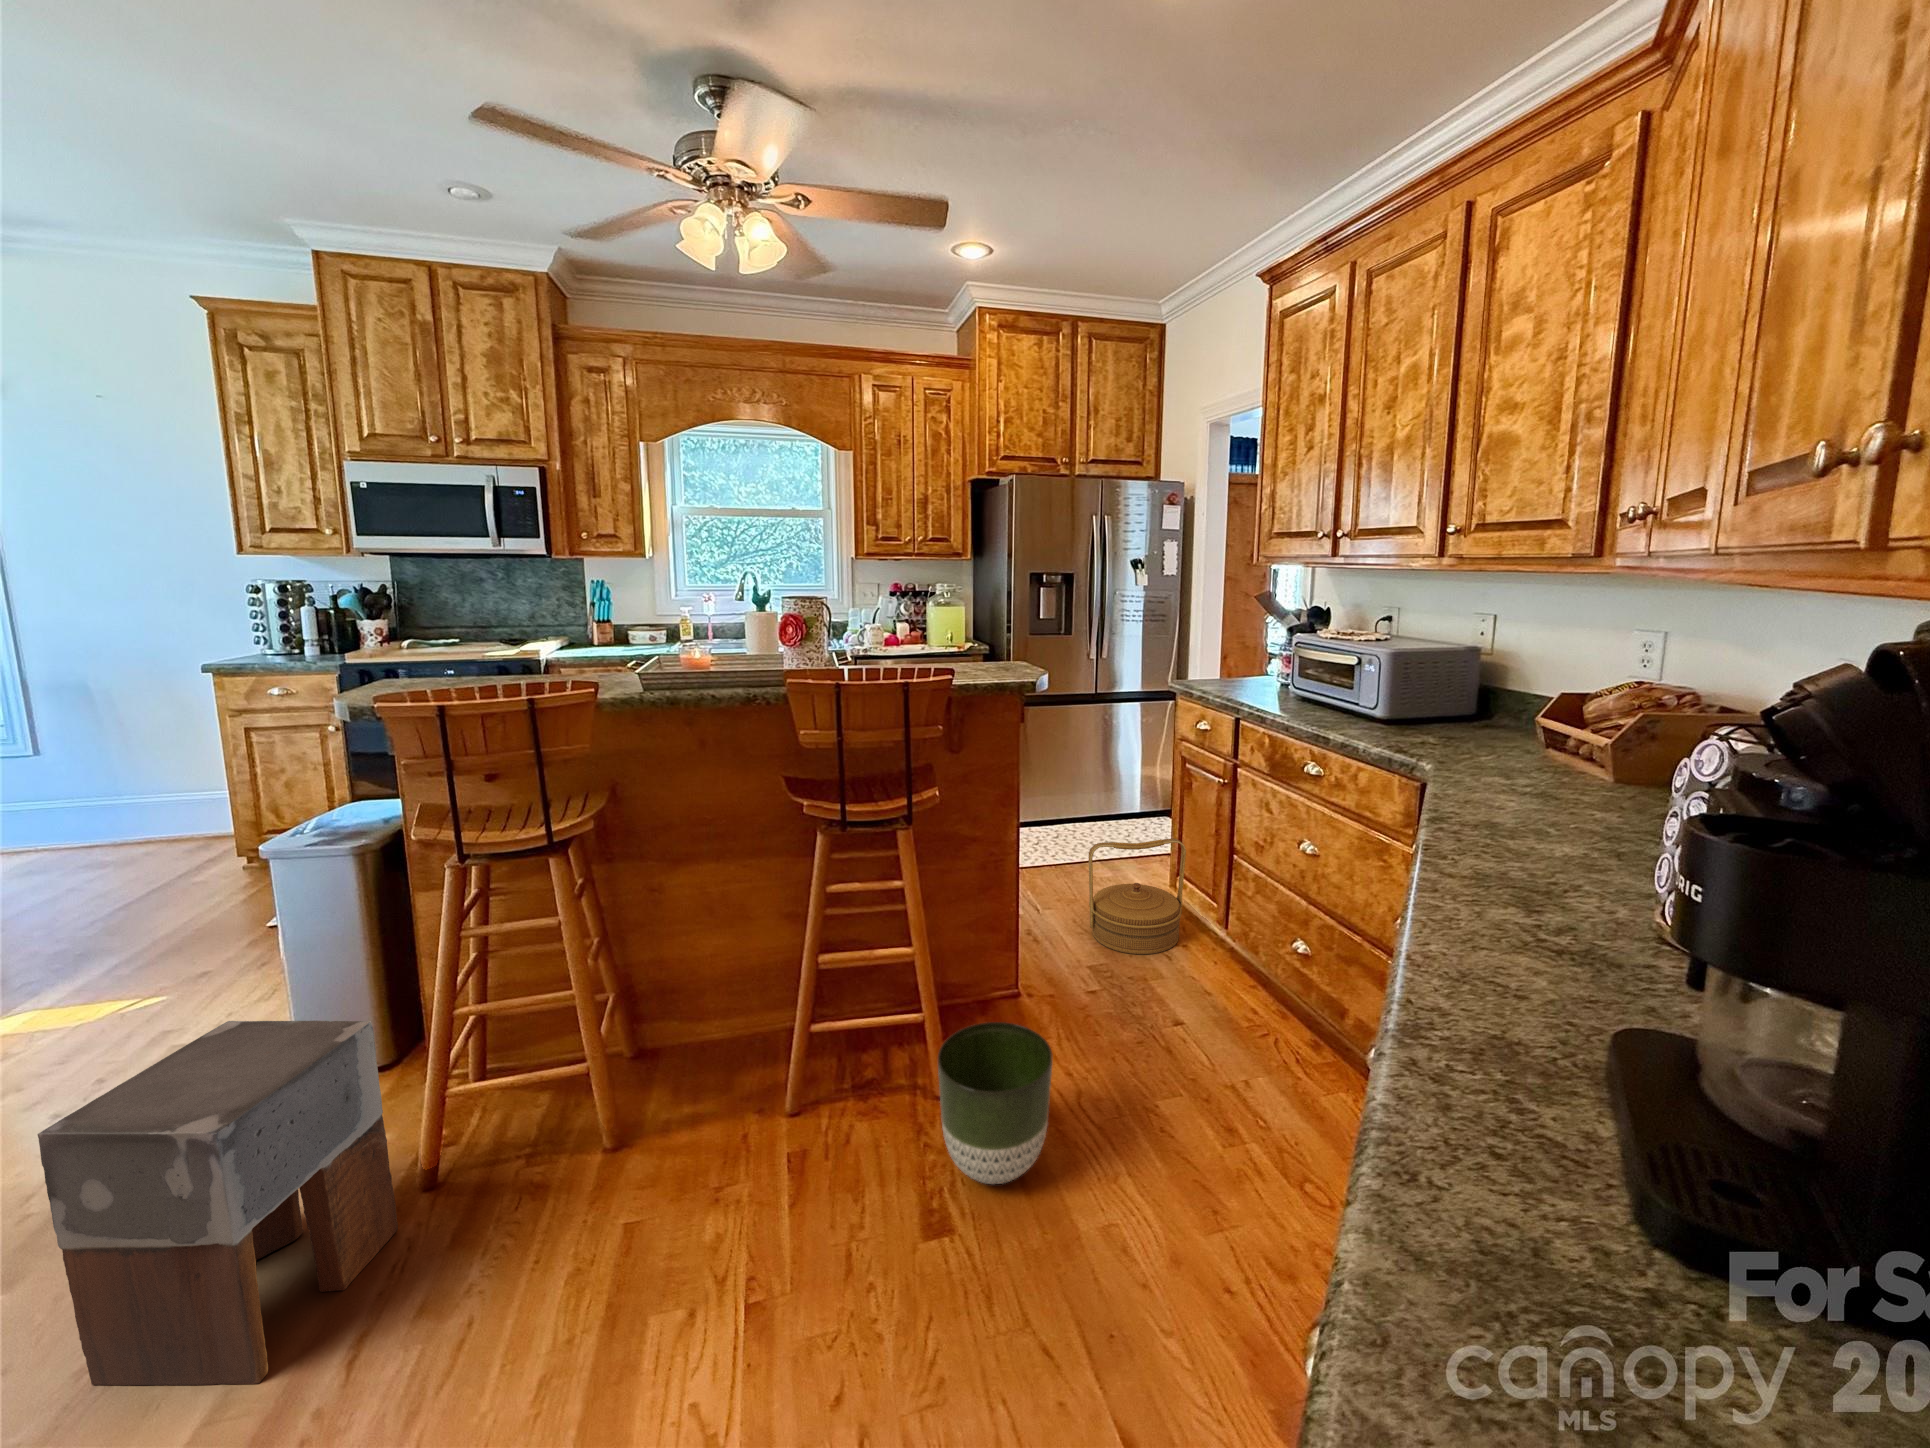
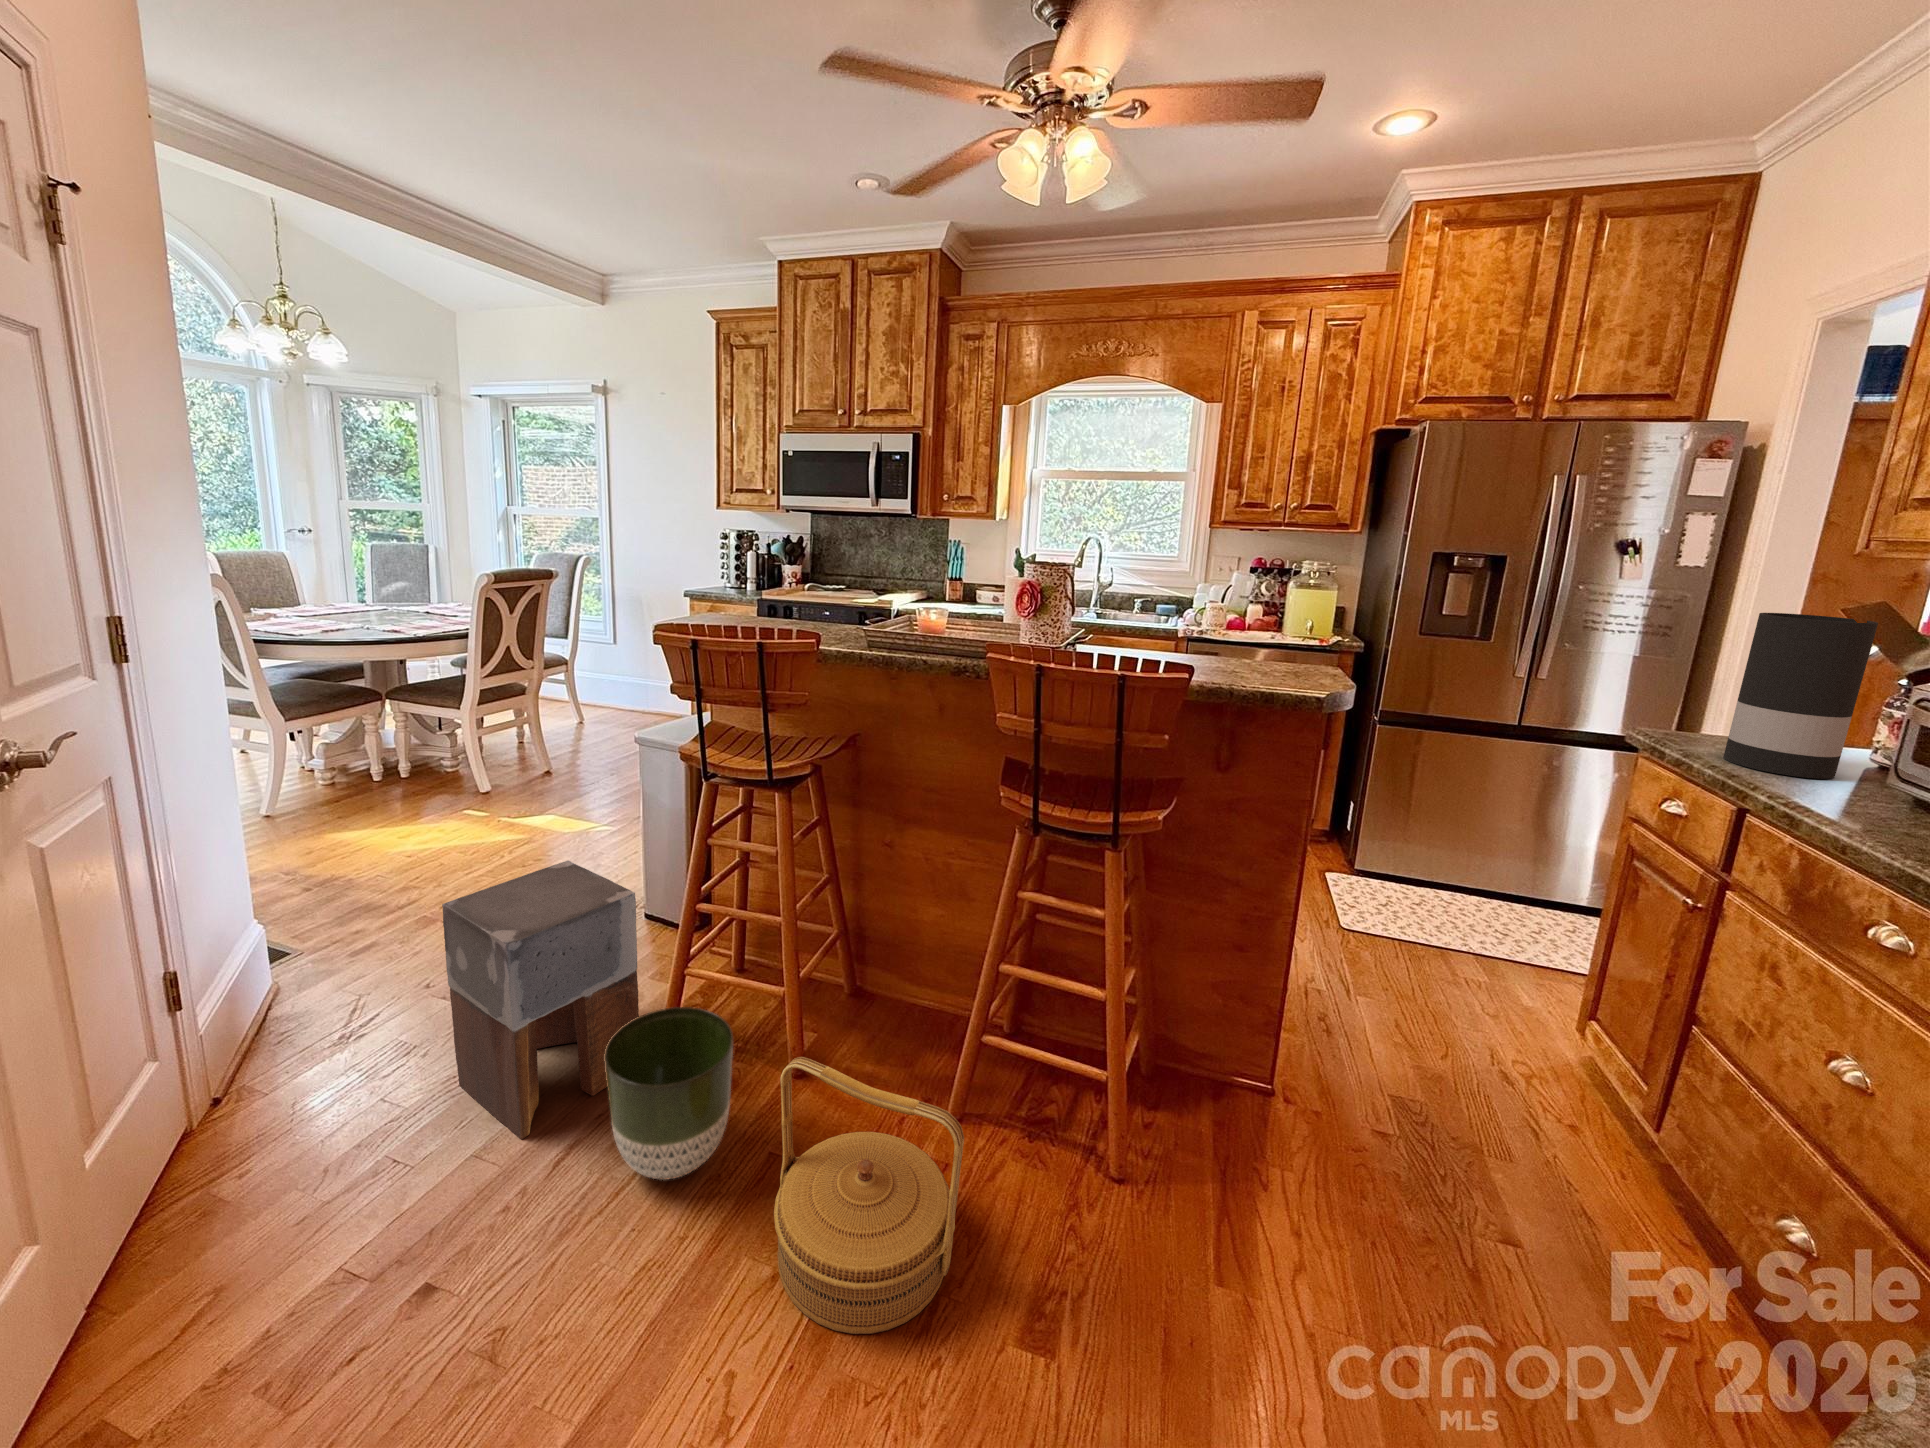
vase: none [1221,600,1273,693] -> present [1723,613,1878,779]
basket: present [1088,838,1186,954] -> present [774,1057,964,1334]
planter: present [938,1022,1052,1184] -> present [605,1007,733,1180]

